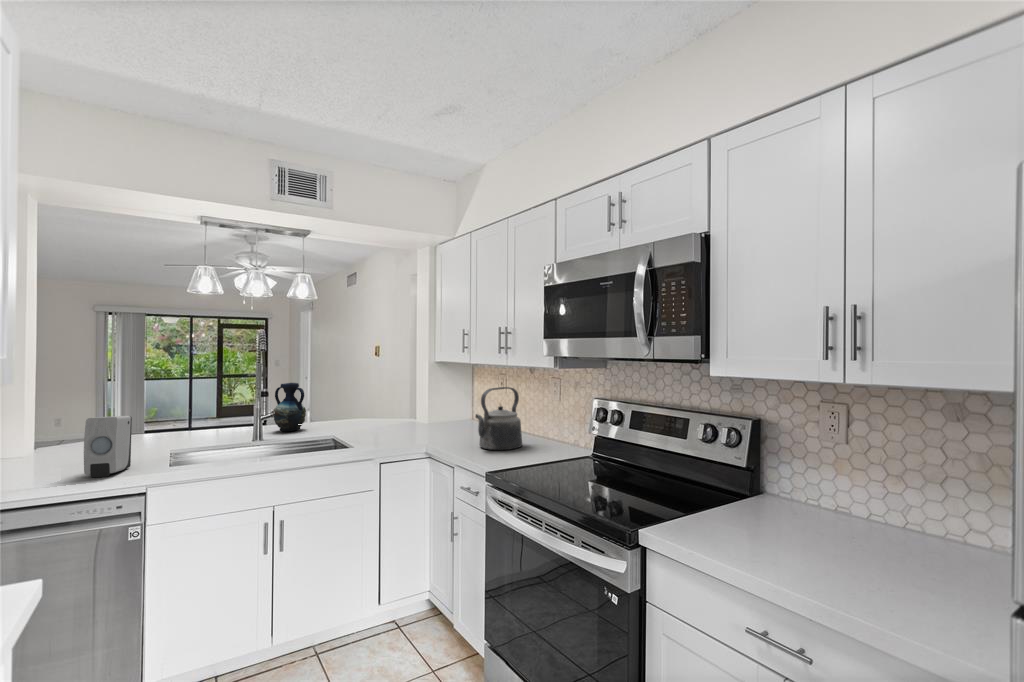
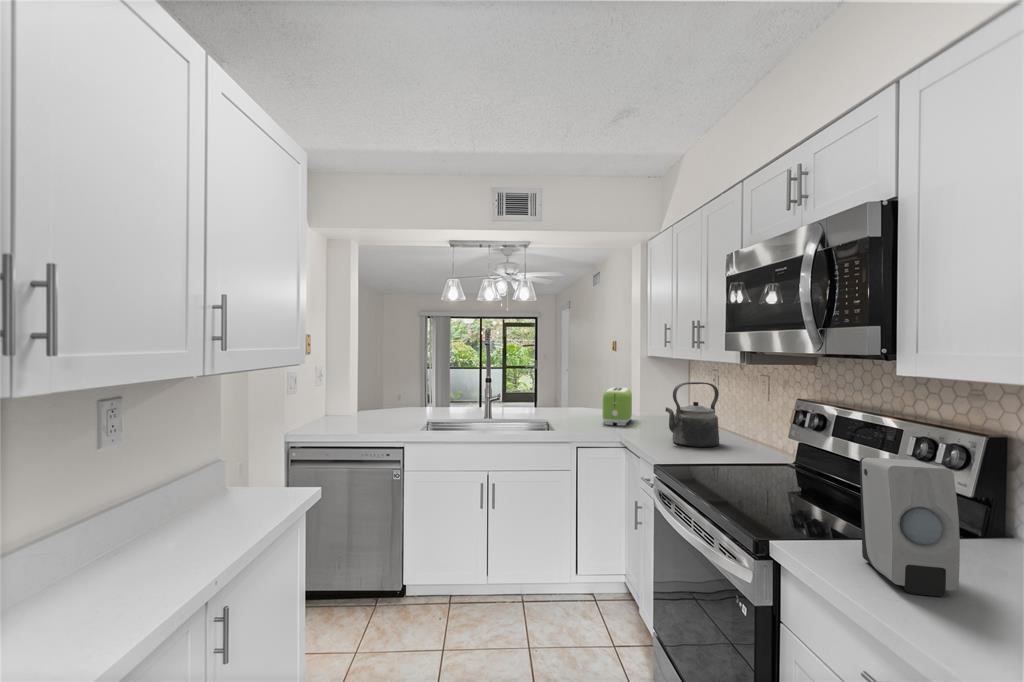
vase: present [274,383,306,431] -> none [508,369,534,411]
toaster: none [395,396,424,437] -> present [603,387,632,426]
soap dispenser: present [84,416,132,478] -> present [860,457,960,596]

